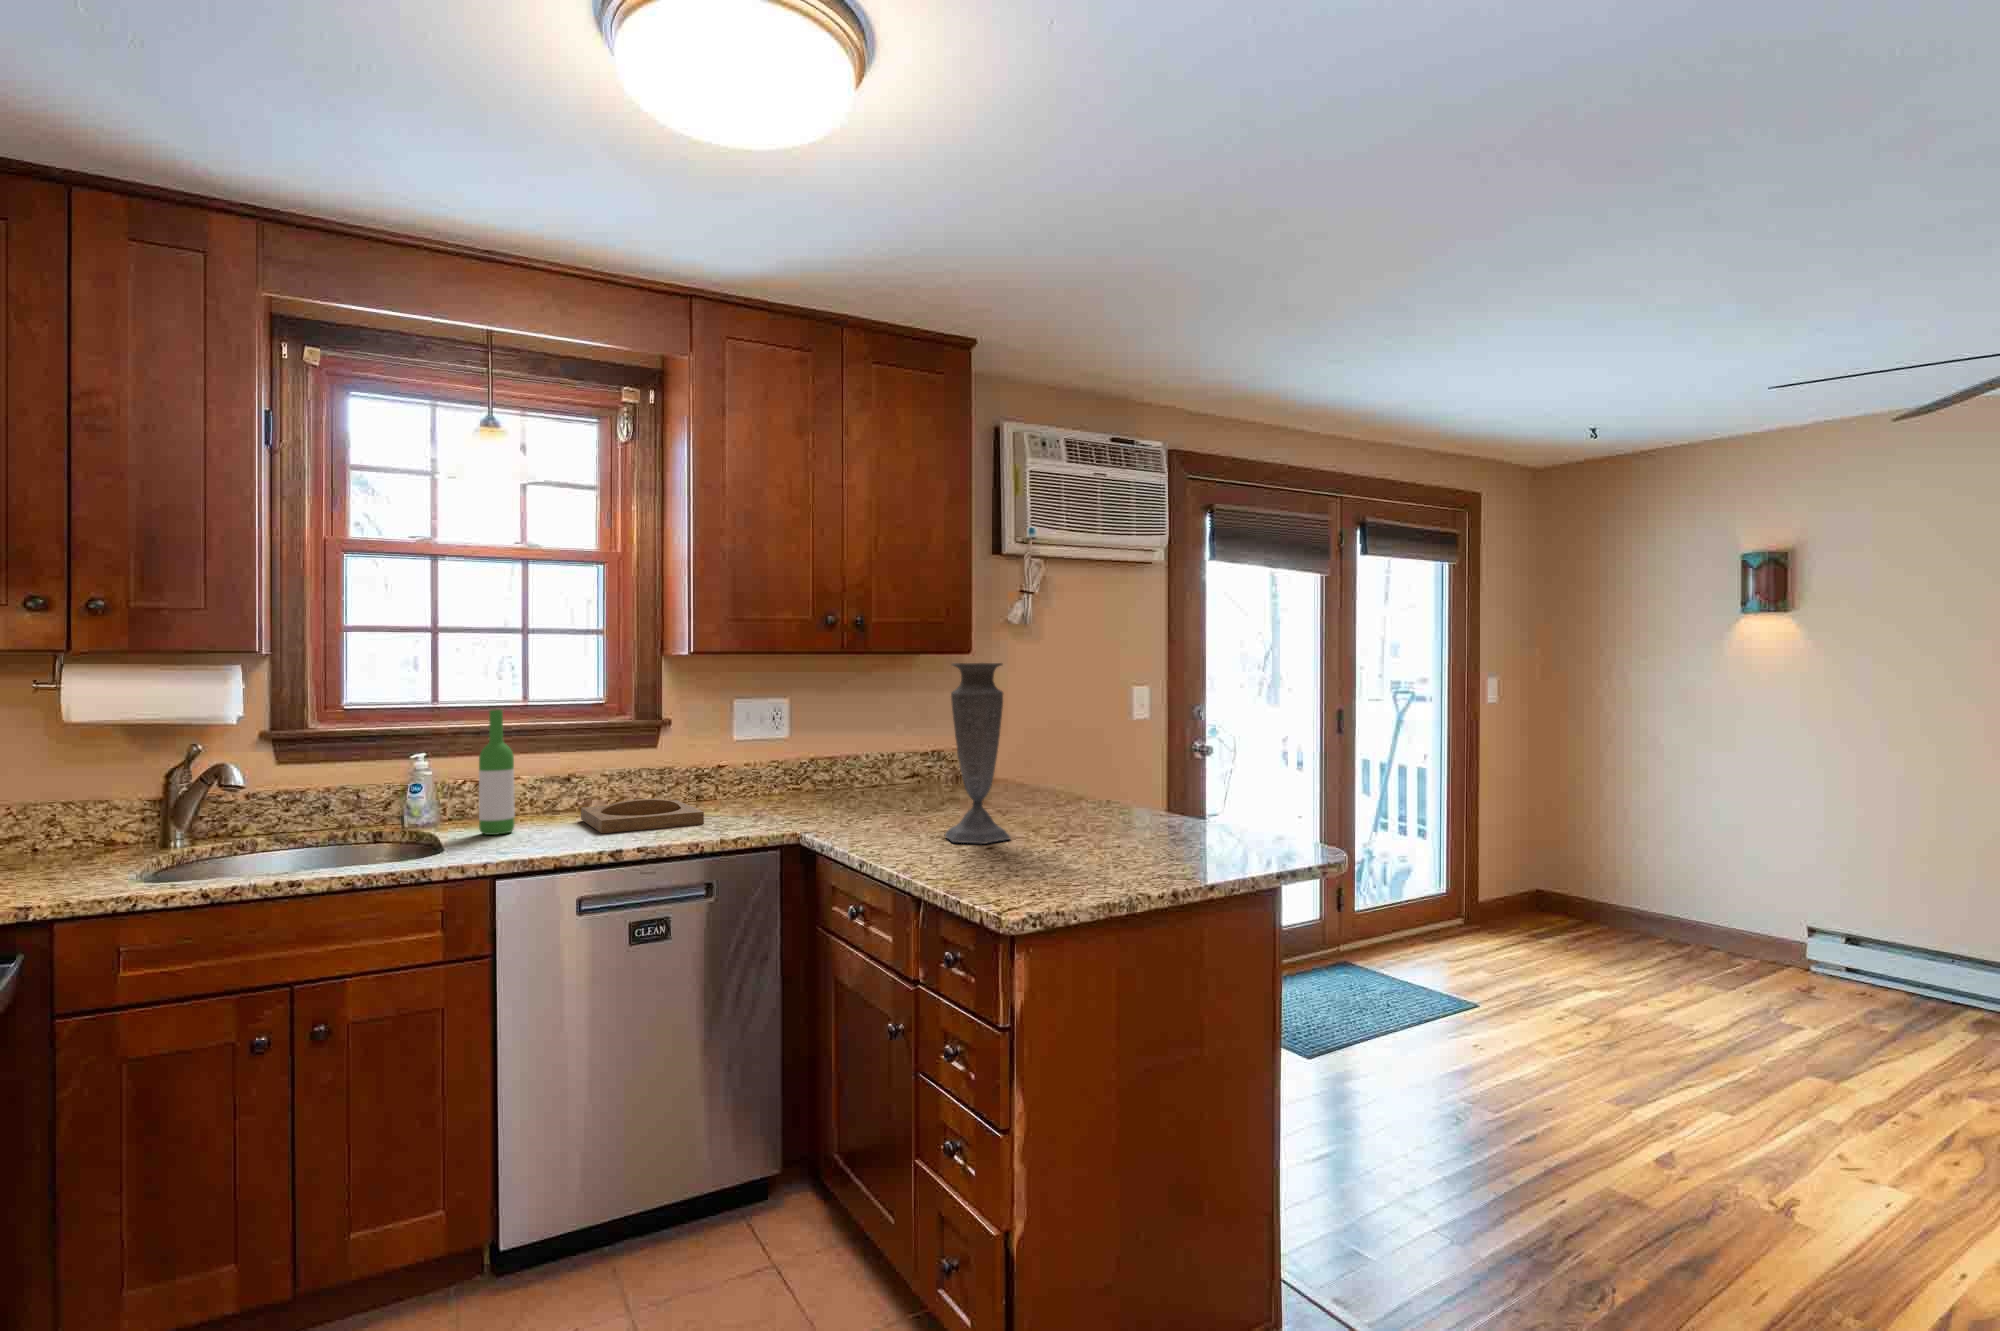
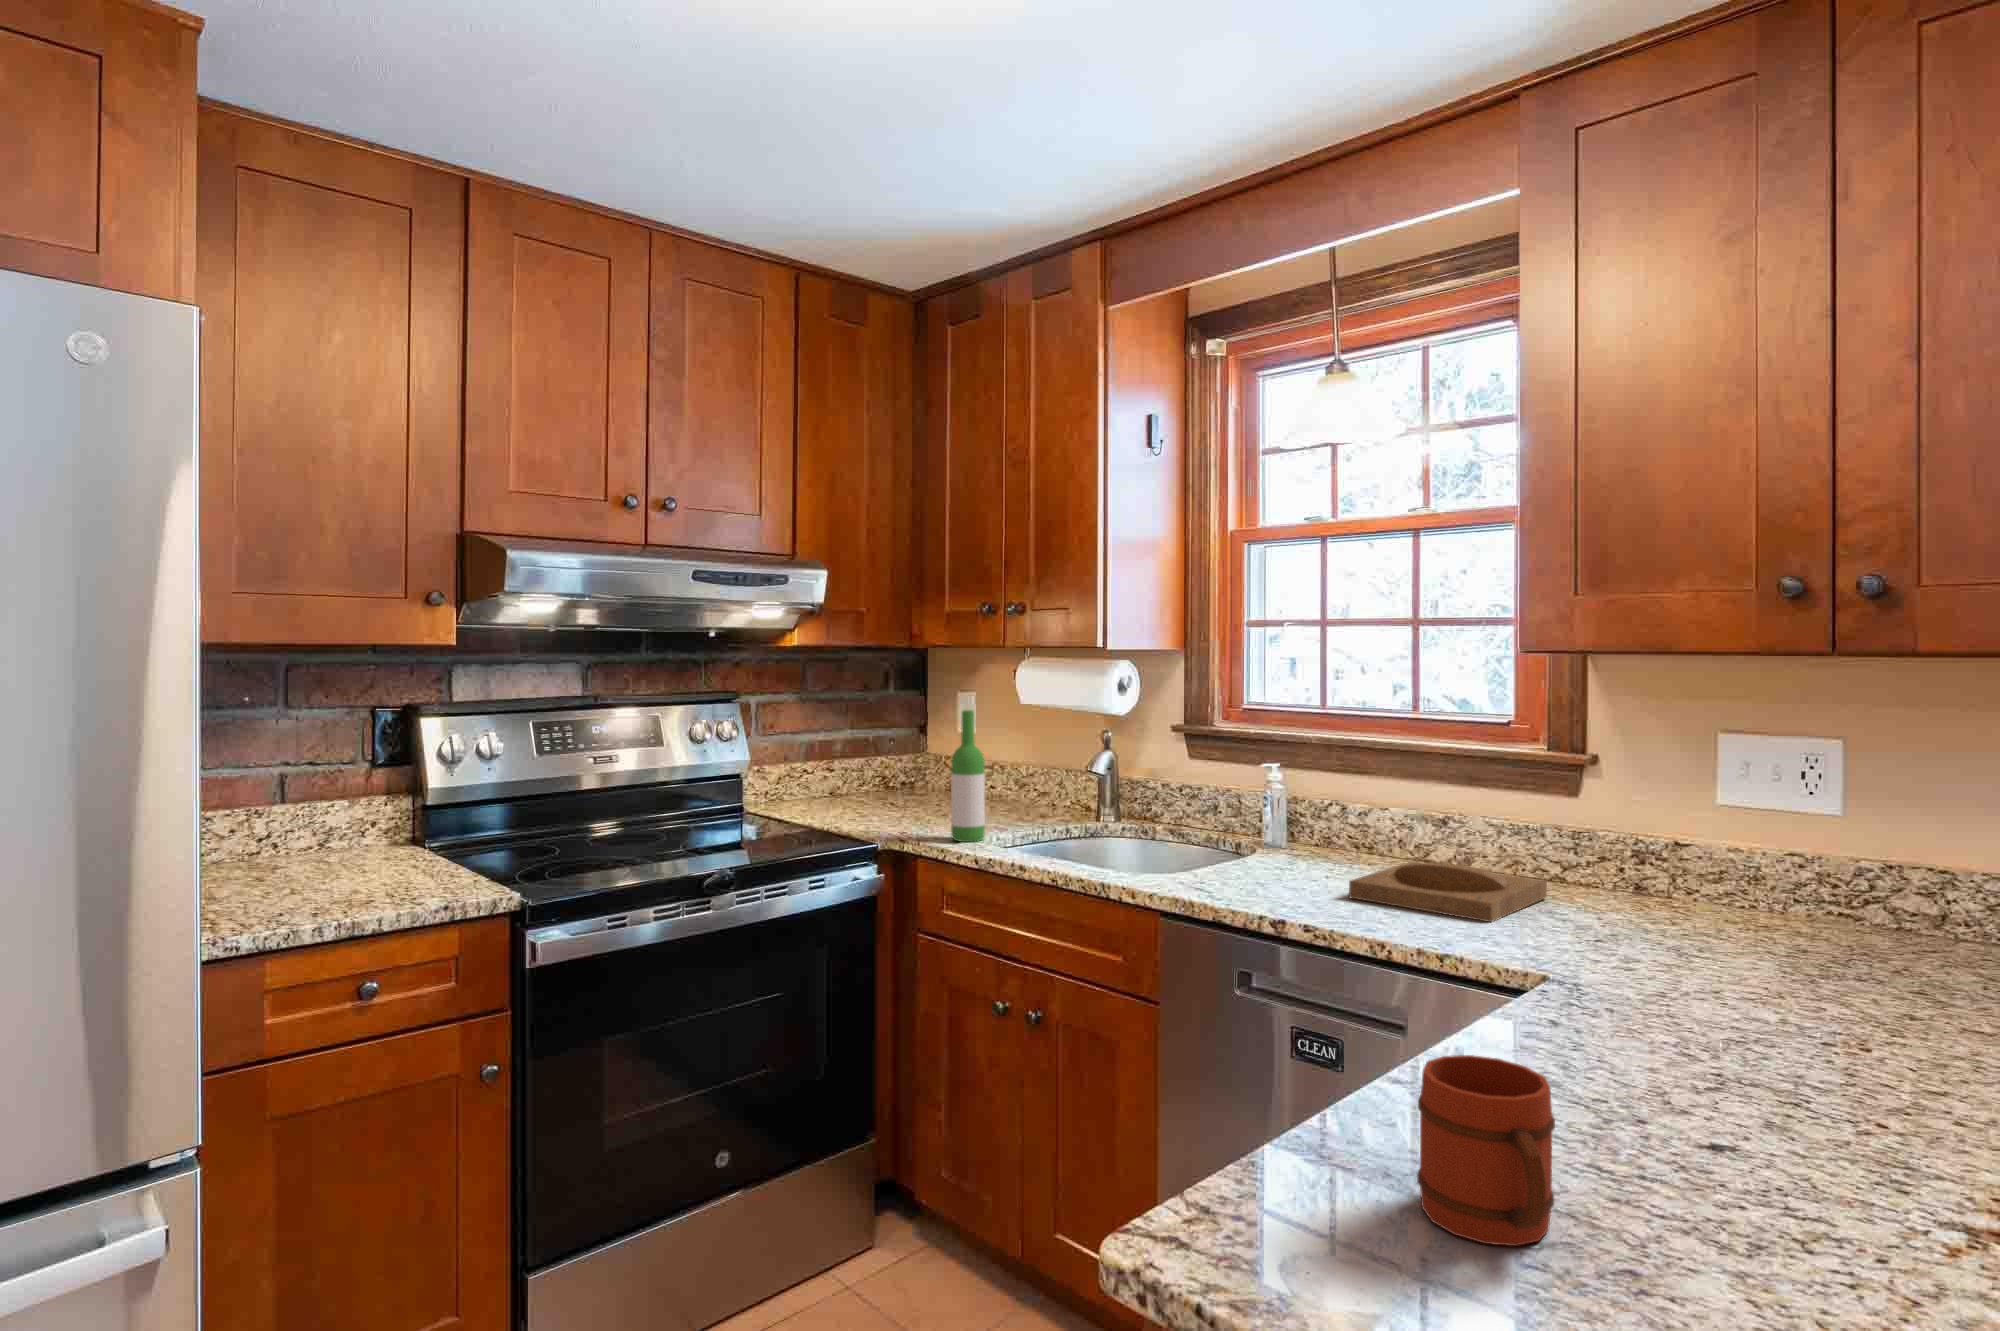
vase: present [945,663,1010,844] -> none [1613,683,1804,1136]
wine bottle: present [479,709,515,835] -> present [951,710,985,842]
mug: none [1028,810,1091,873] -> present [1417,1055,1555,1246]

